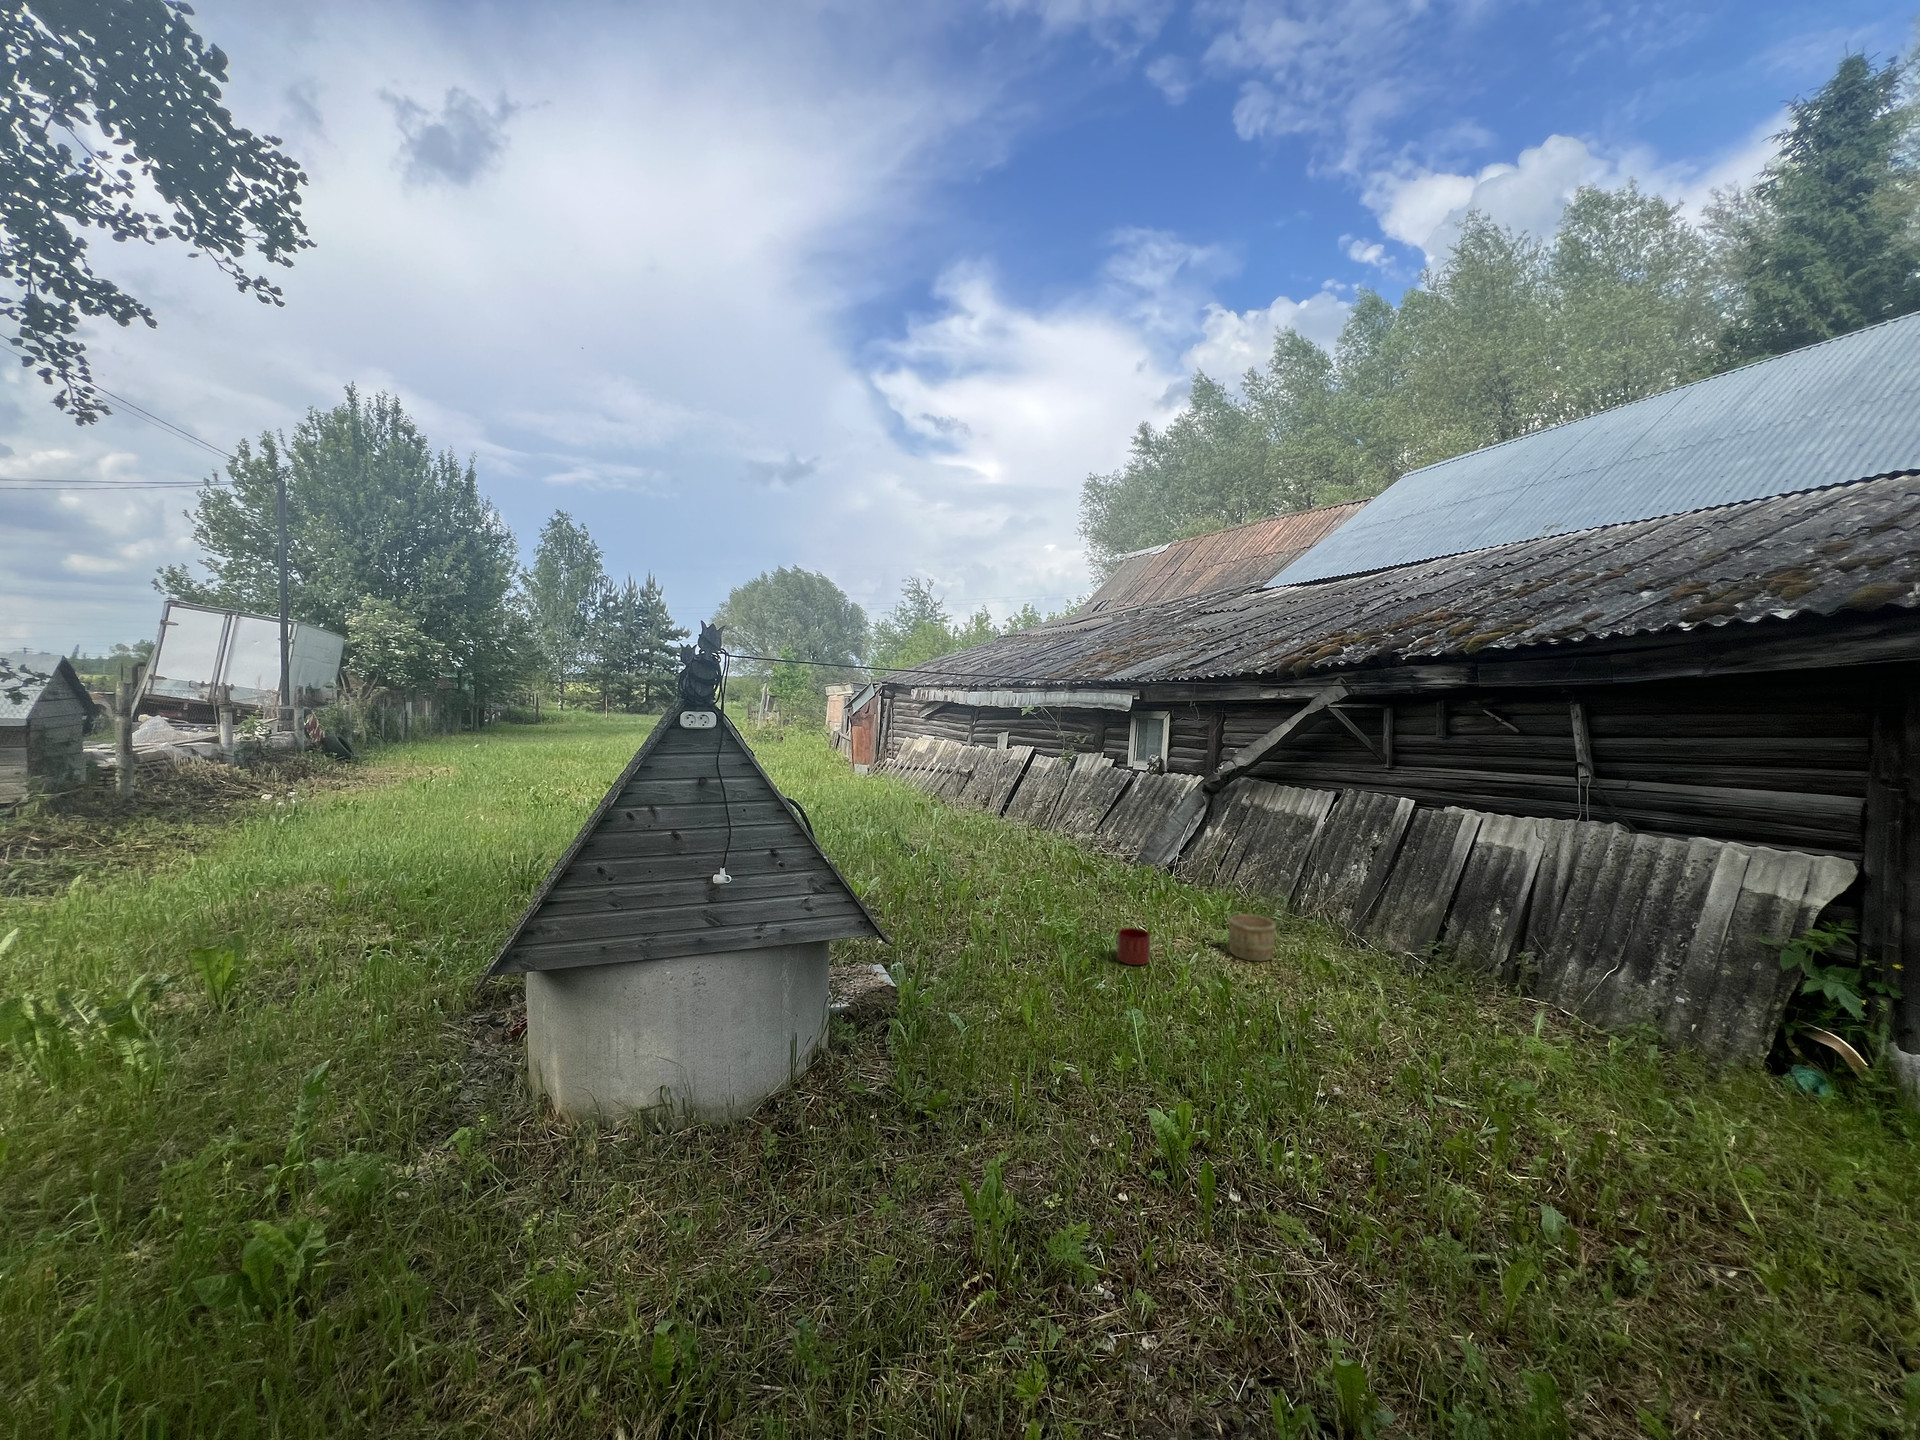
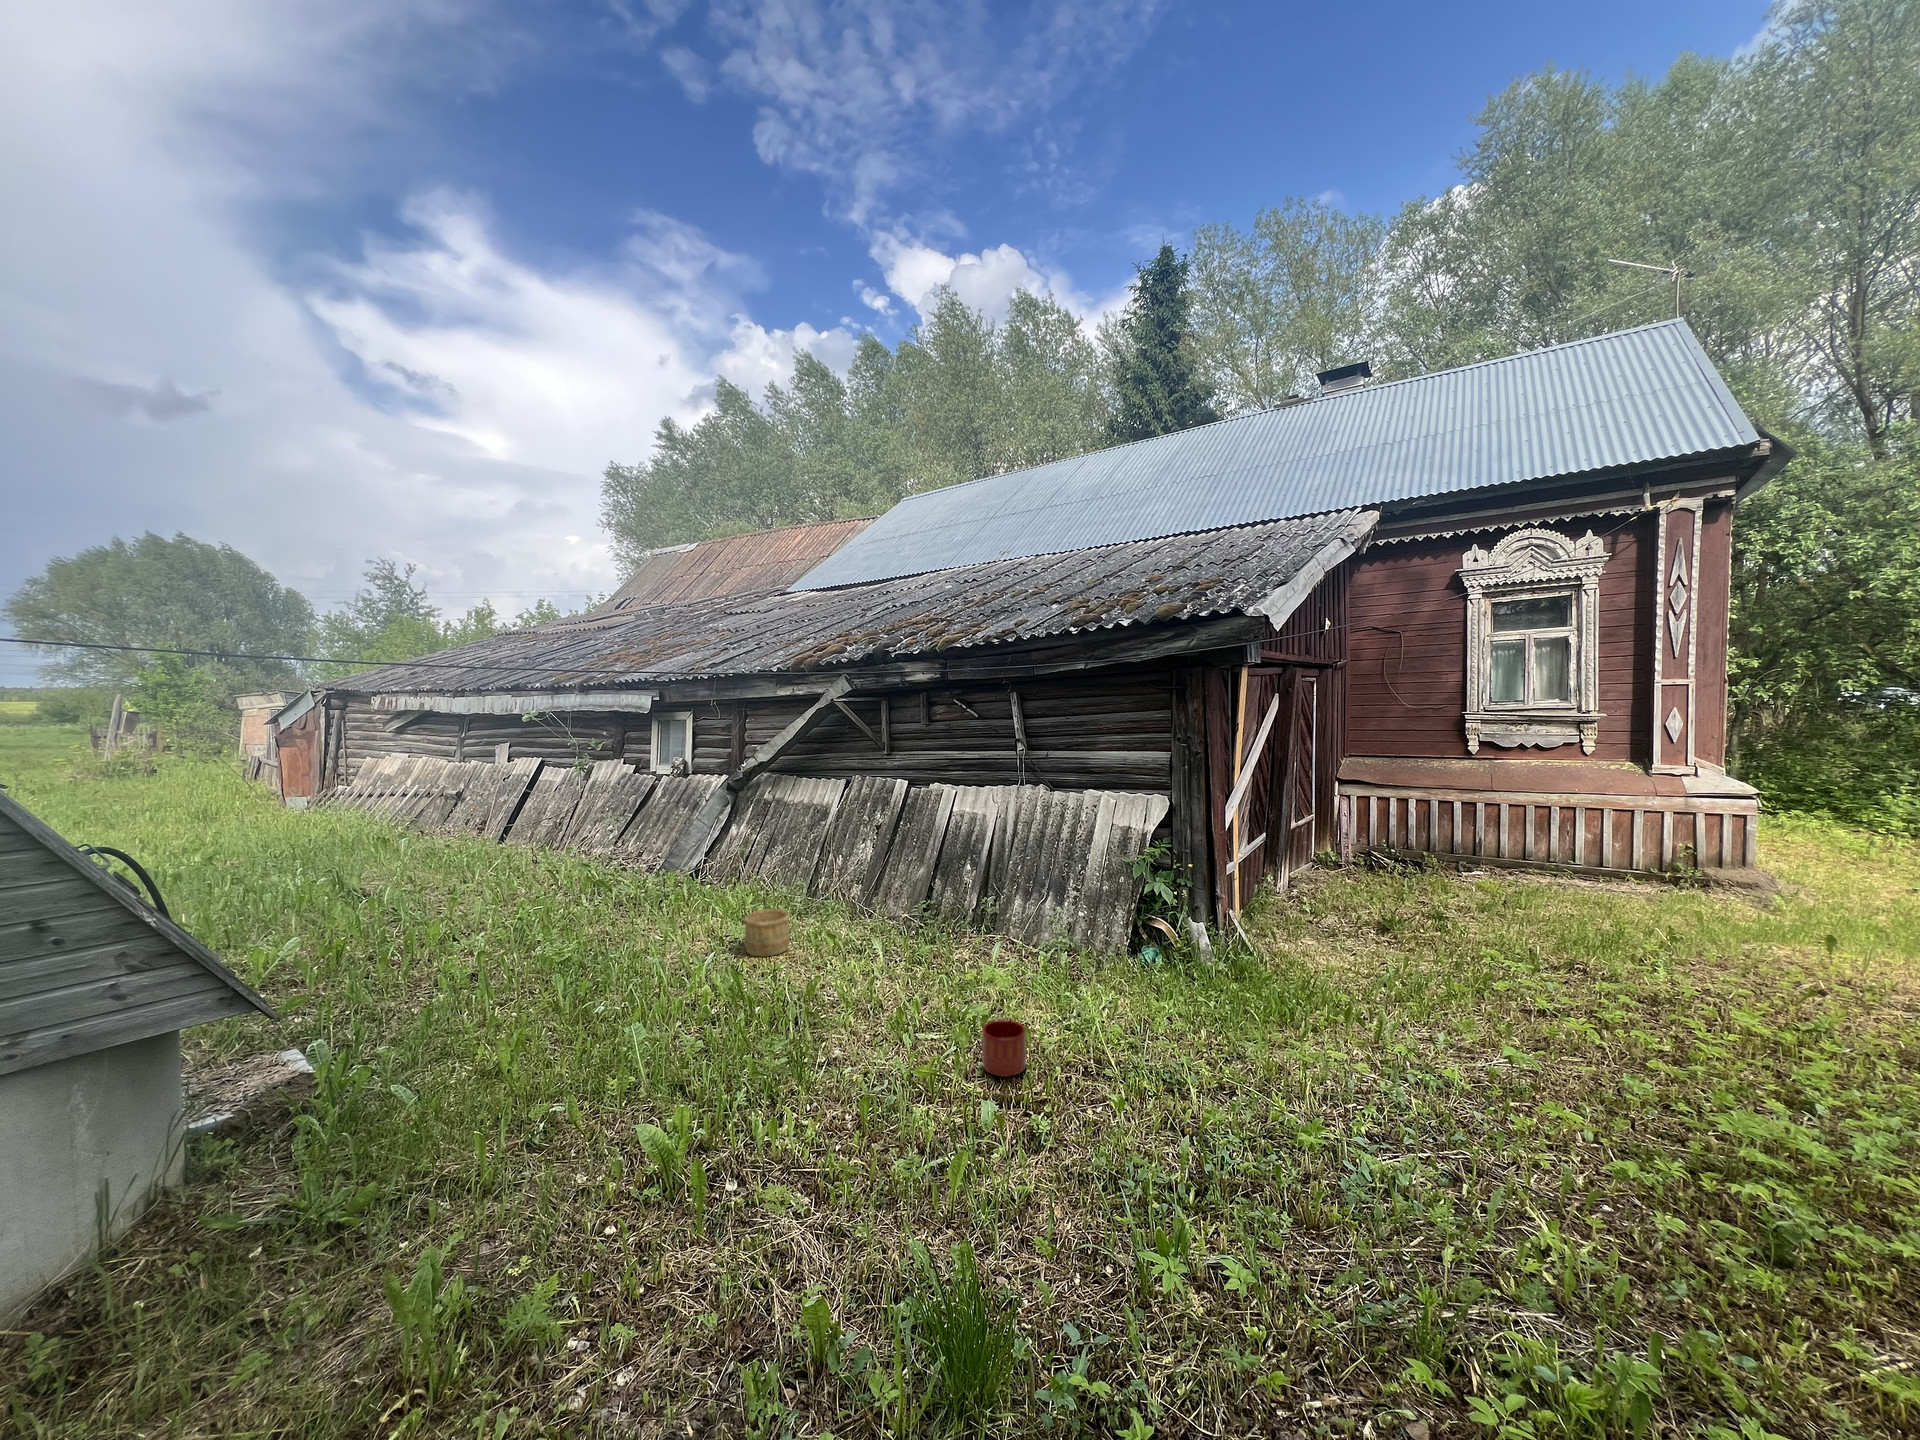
planter: present [1117,928,1150,965] -> present [982,1019,1026,1077]

